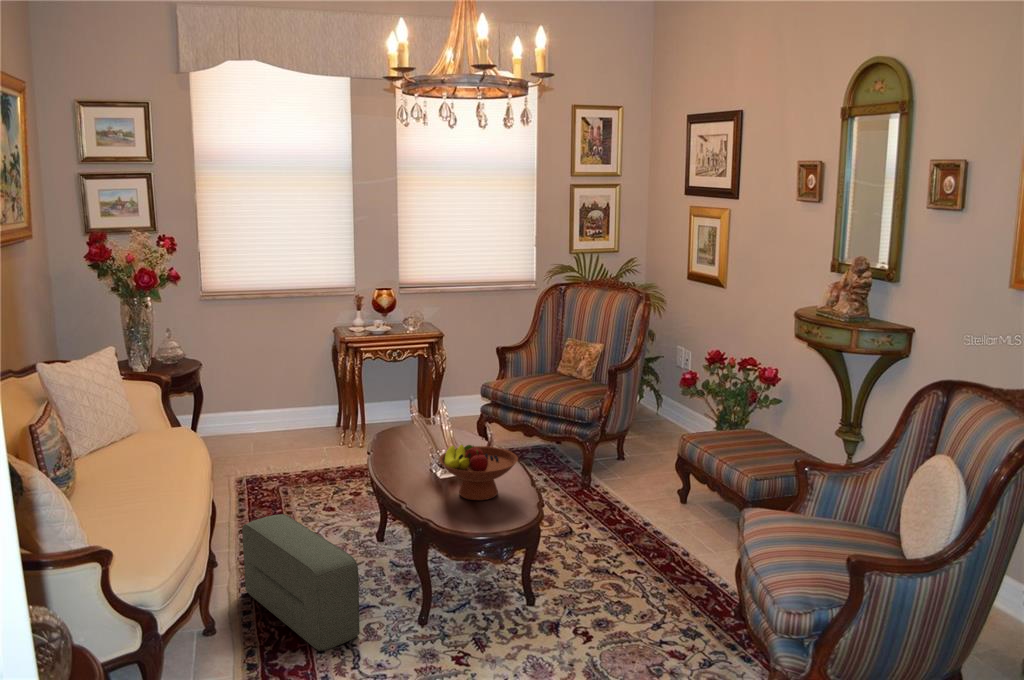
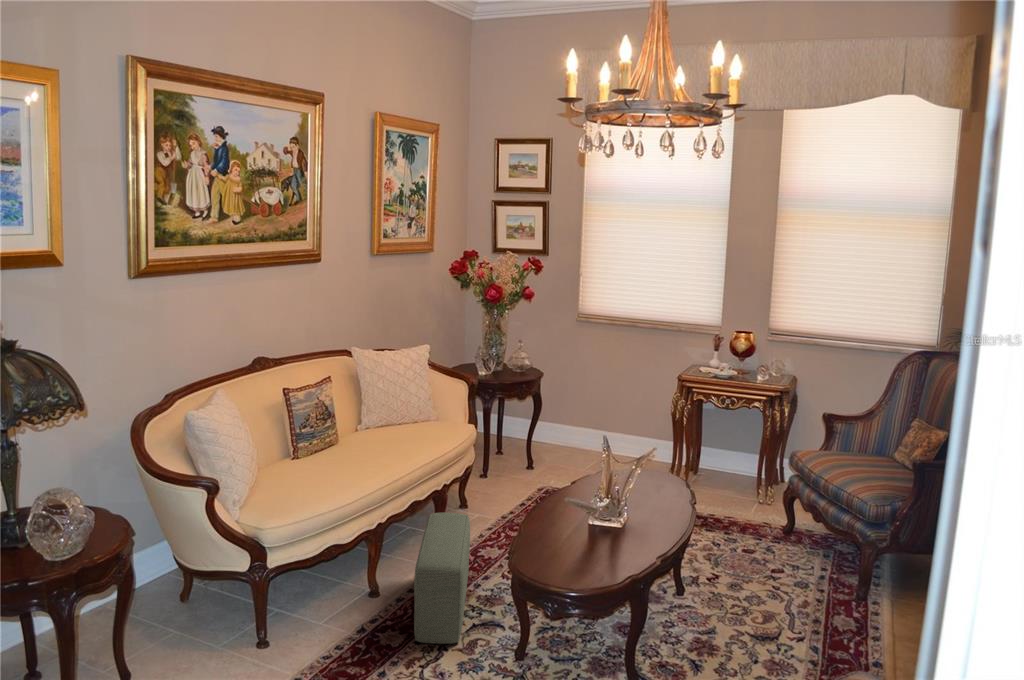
fruit bowl: present [439,445,518,501] -> none [559,488,644,554]

